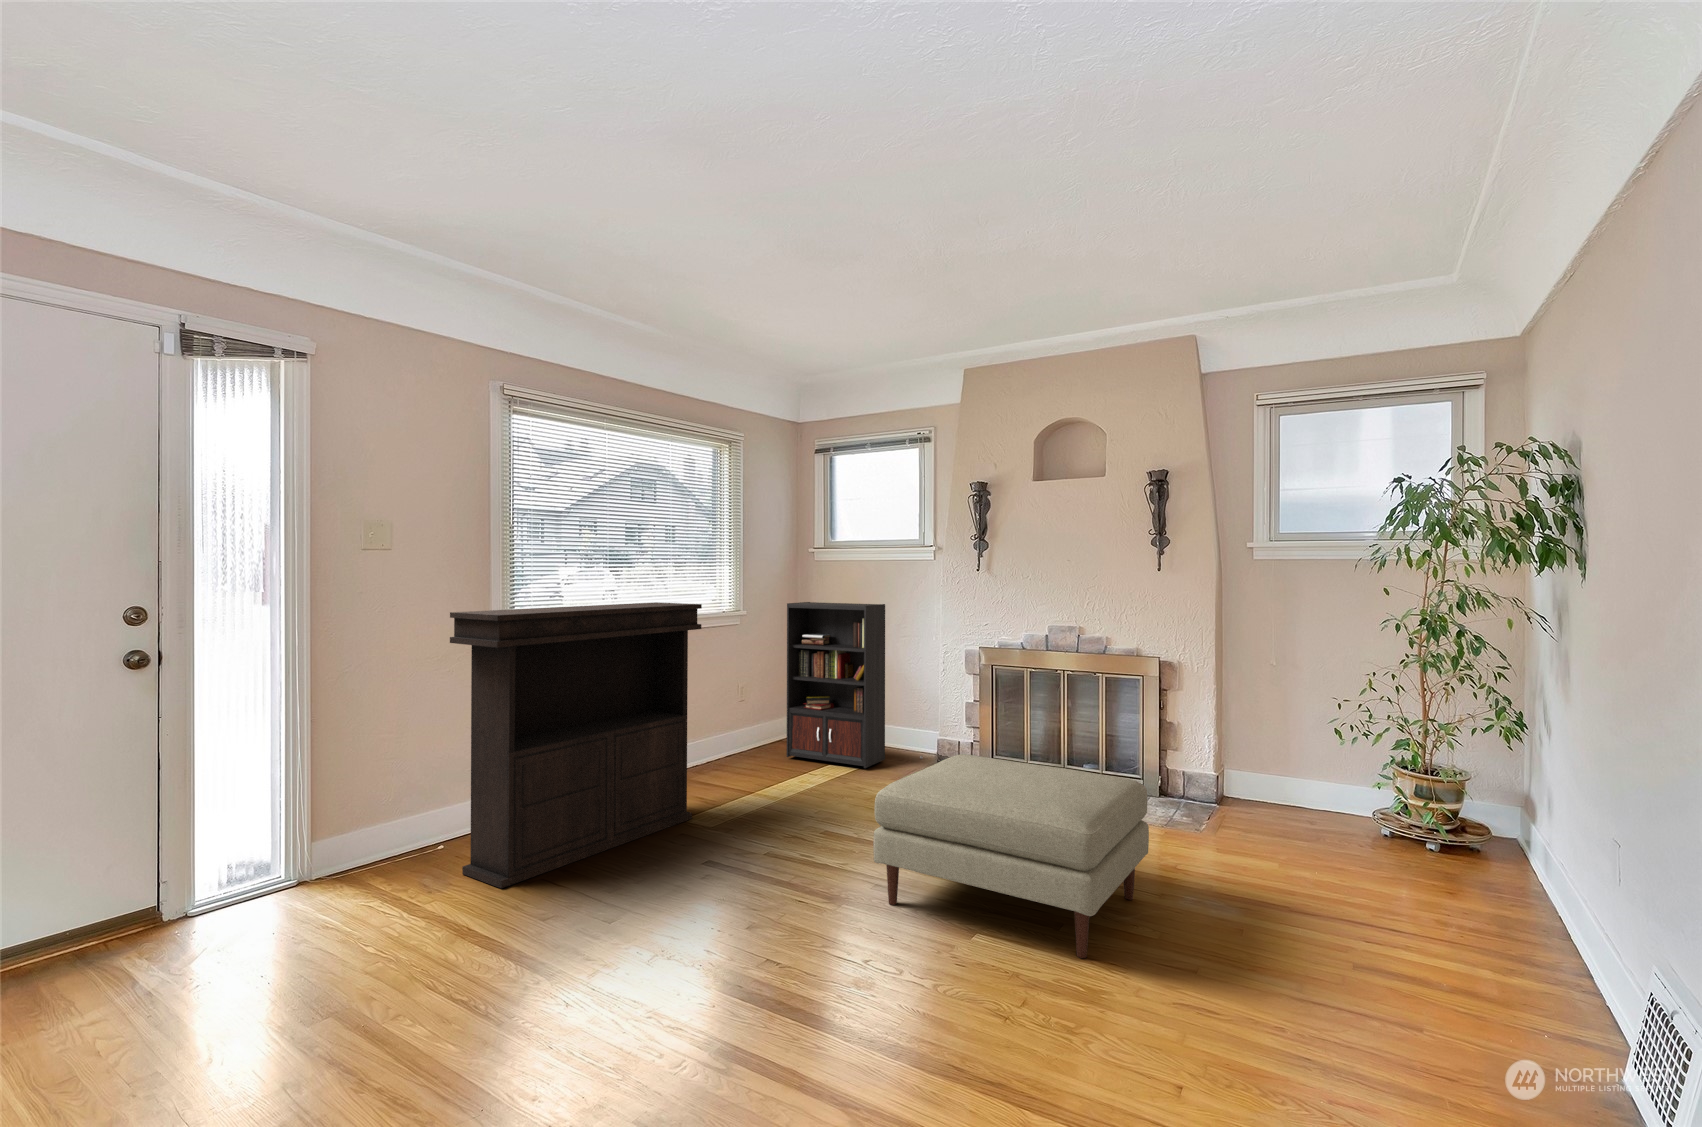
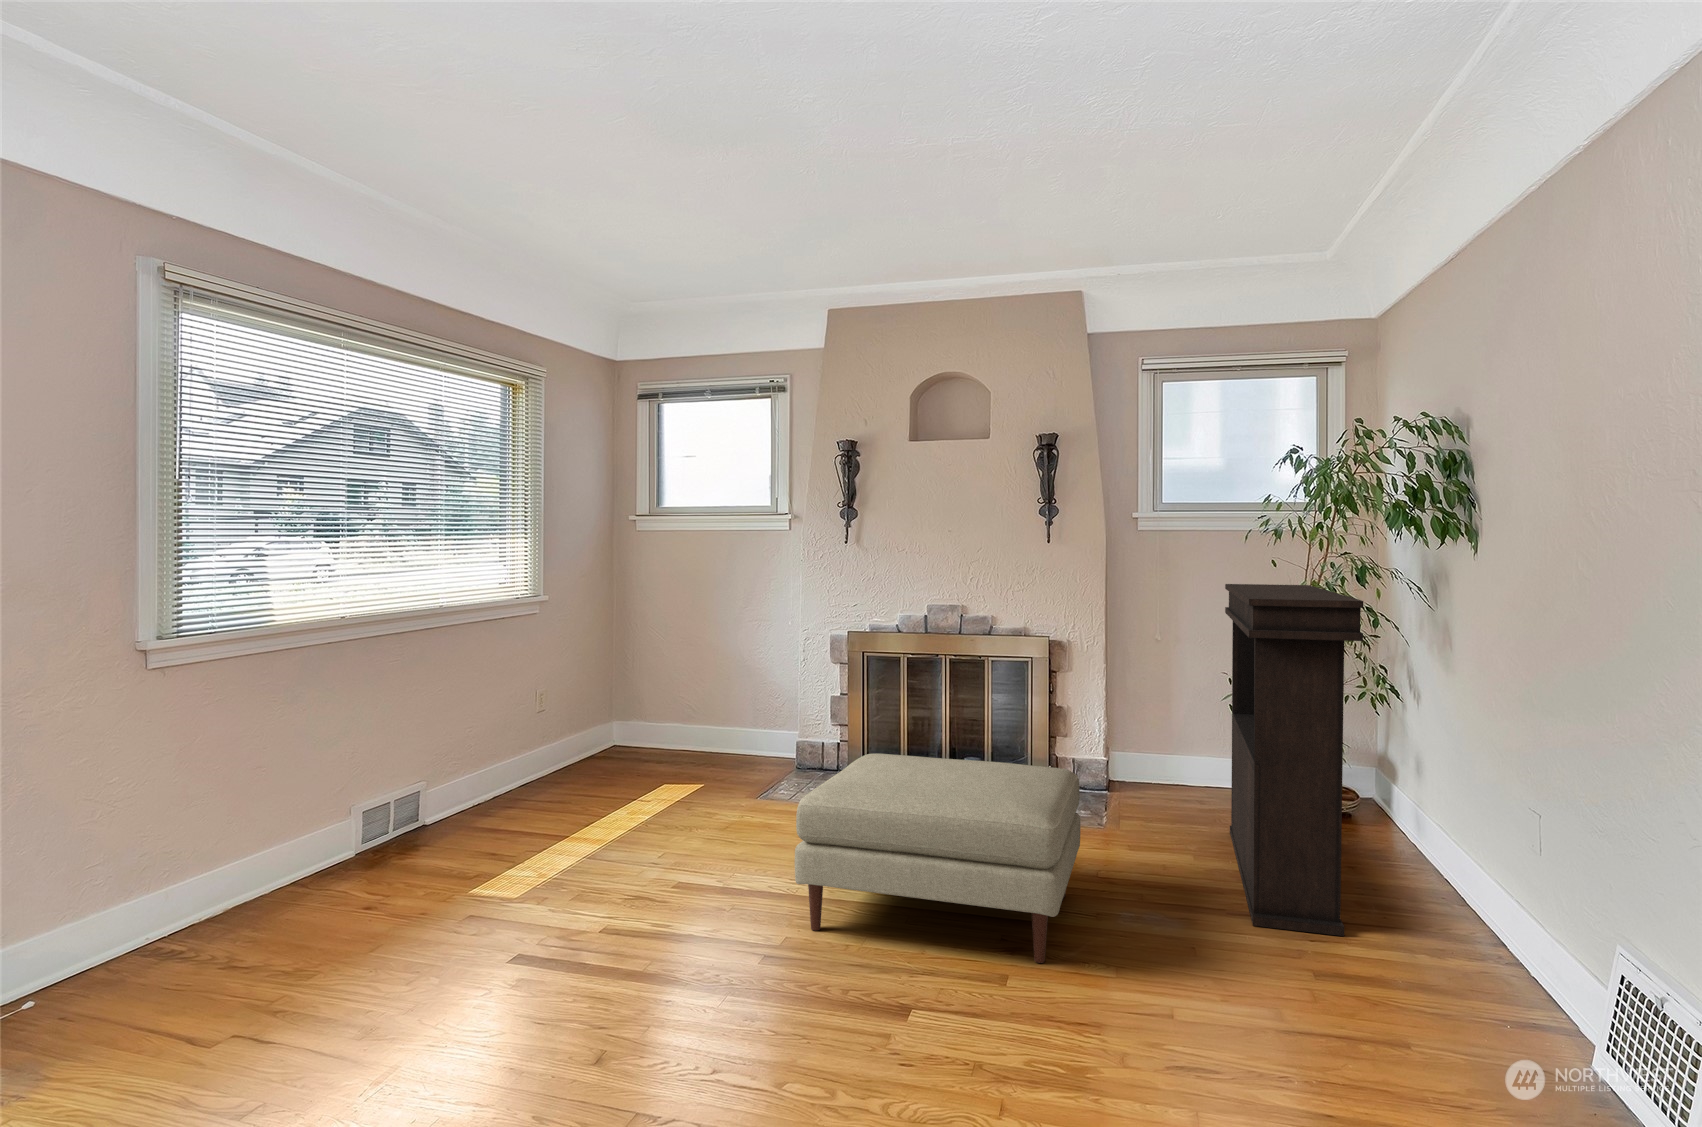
console table: present [450,602,702,889] -> present [1225,584,1363,936]
bookcase: present [787,602,923,768] -> none [615,583,779,779]

